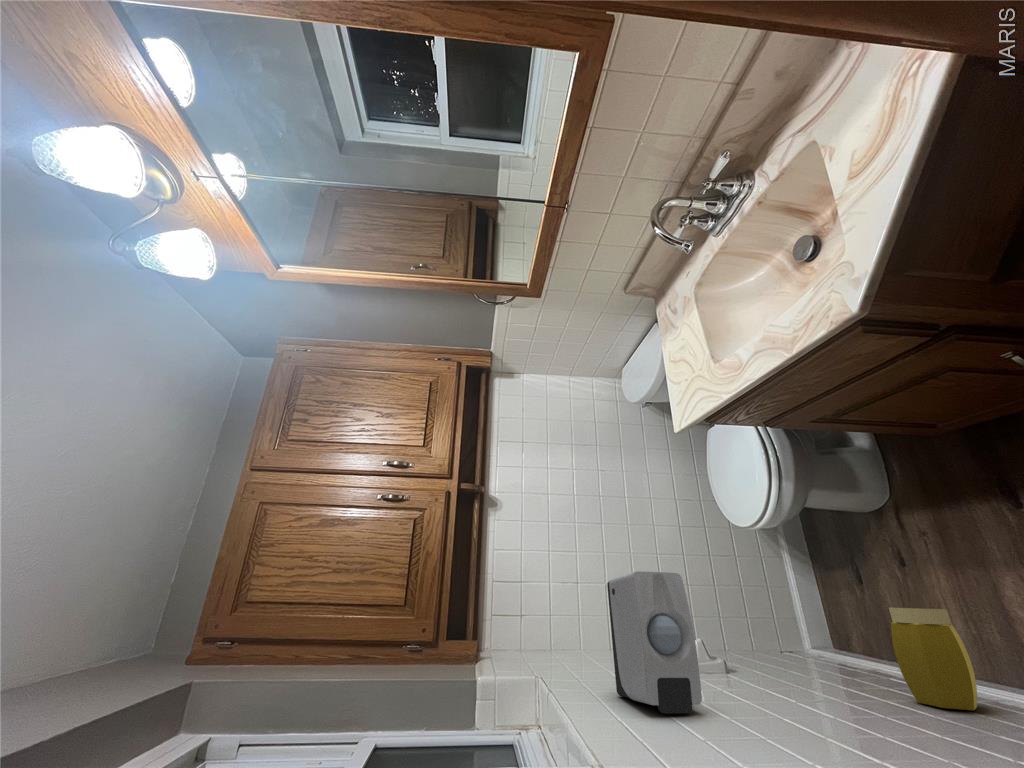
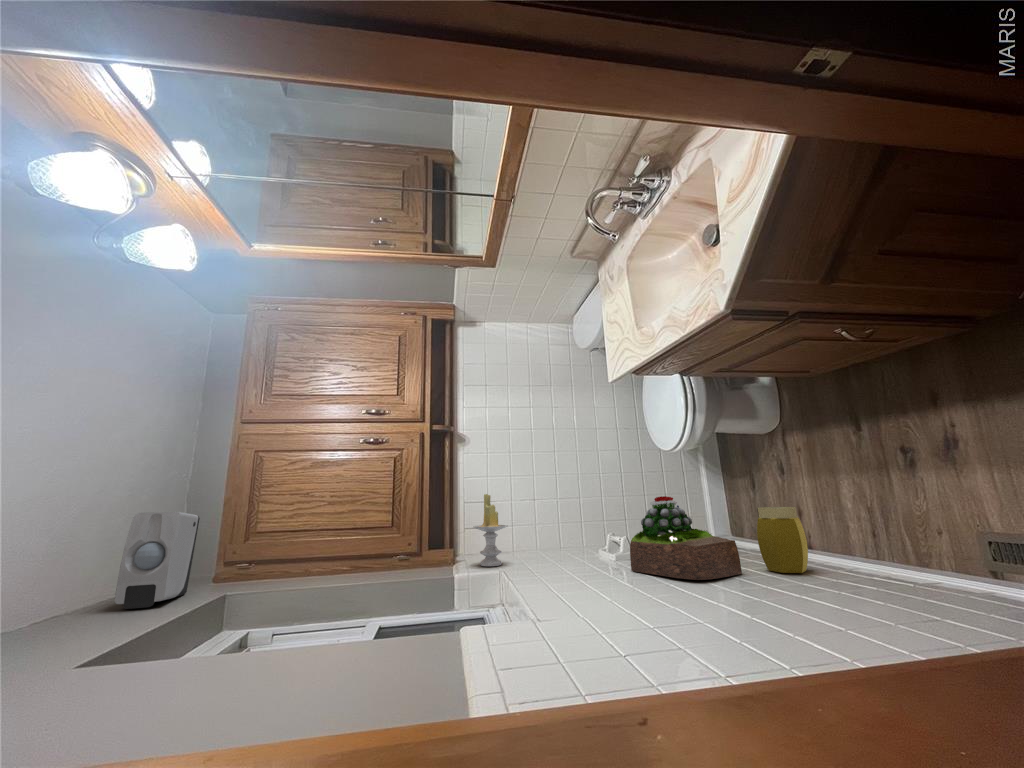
candle: none [504,571,547,668] -> present [473,494,508,566]
soap dispenser: present [607,571,702,714] -> present [115,512,200,609]
succulent plant: none [711,585,880,709] -> present [630,496,742,580]

